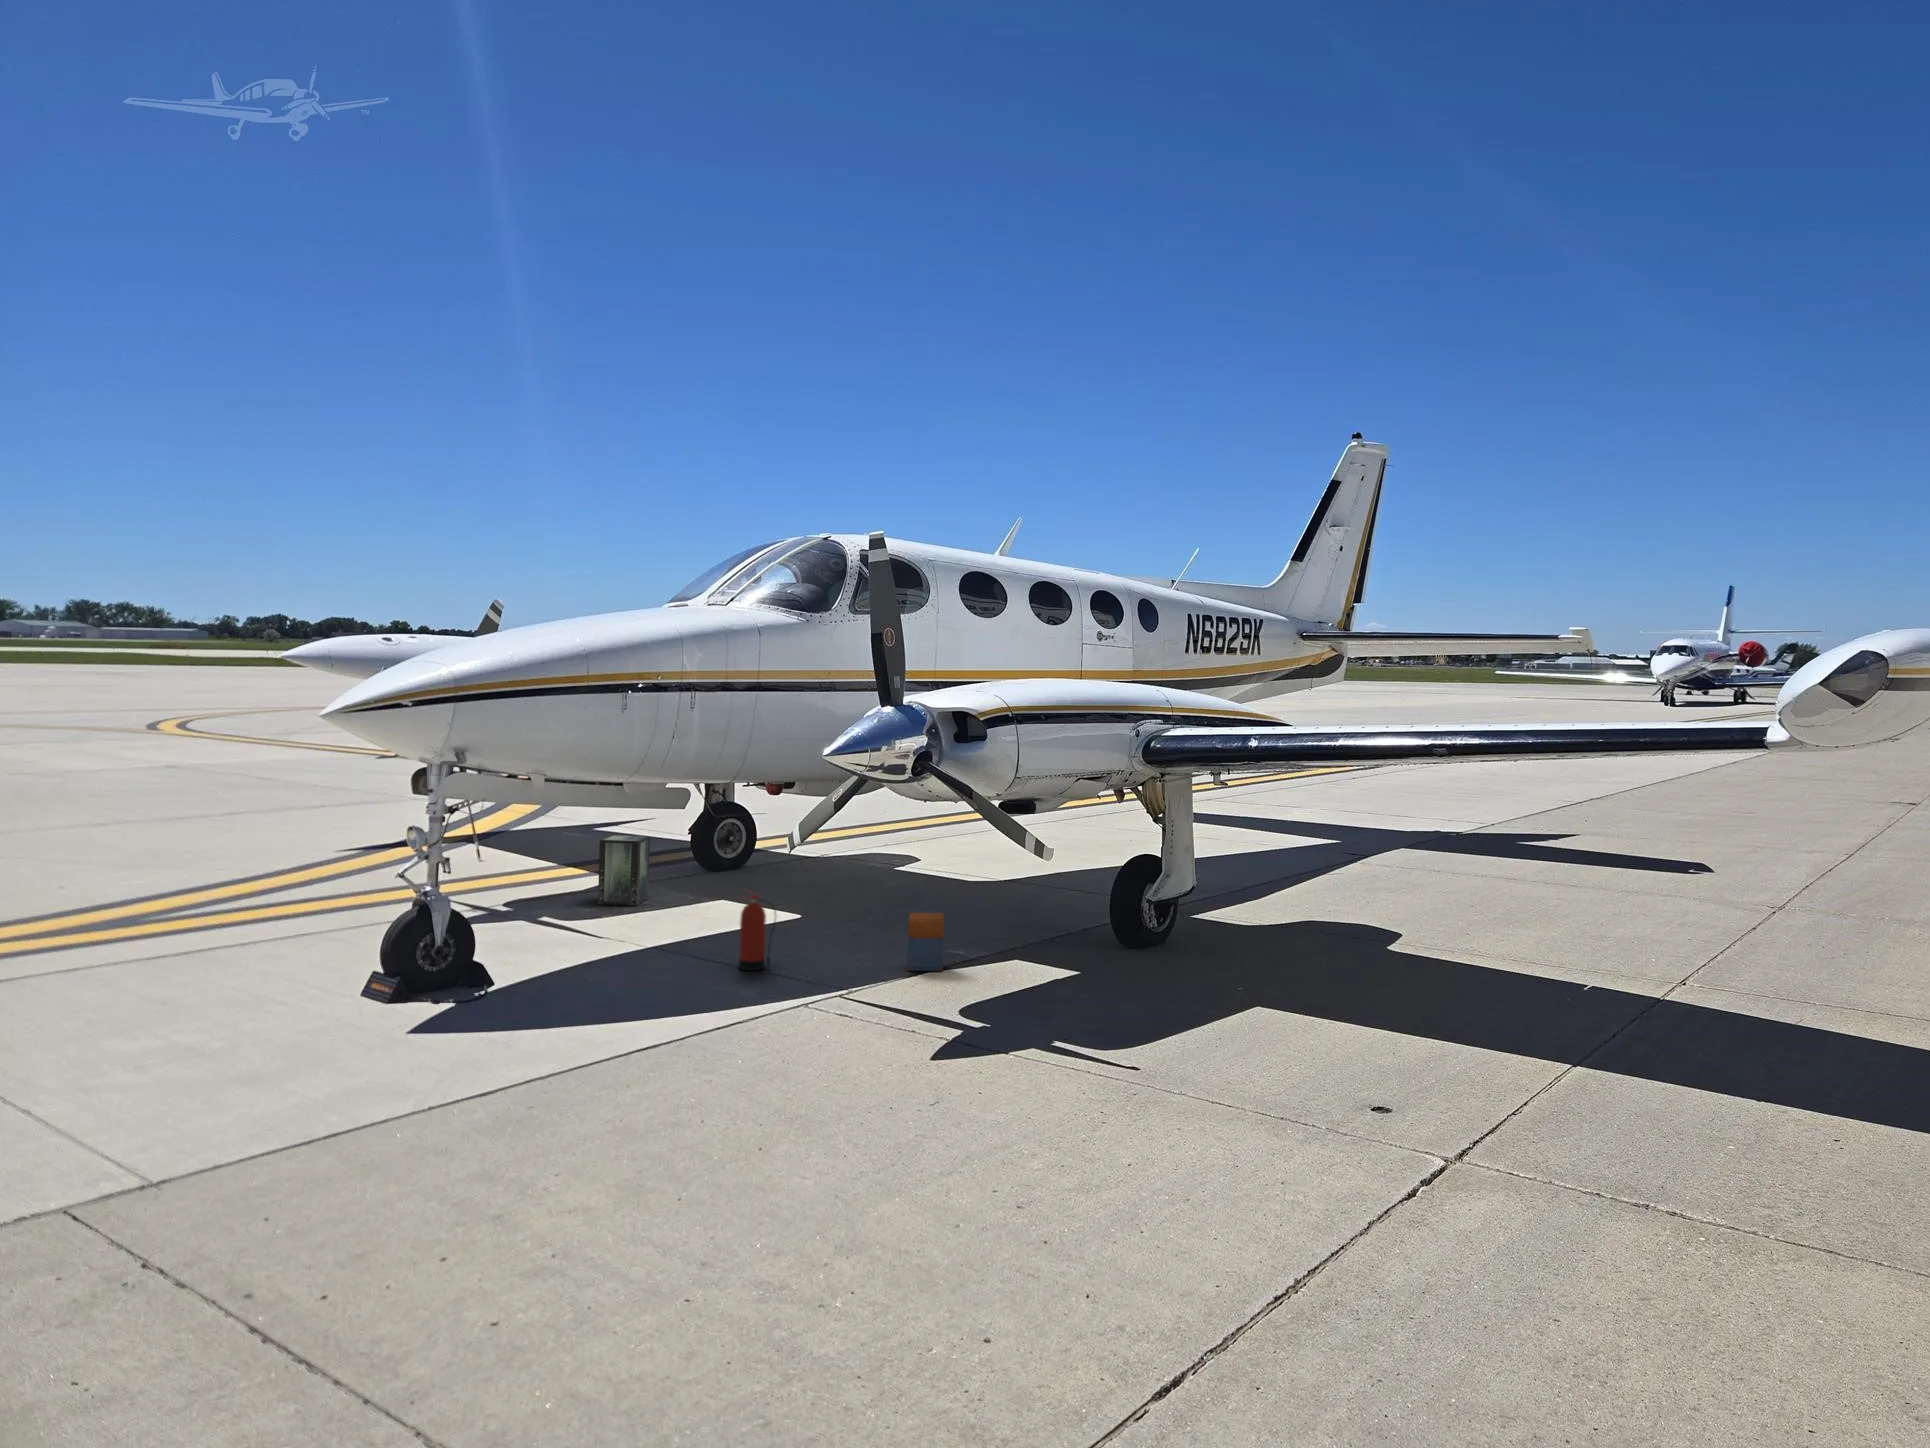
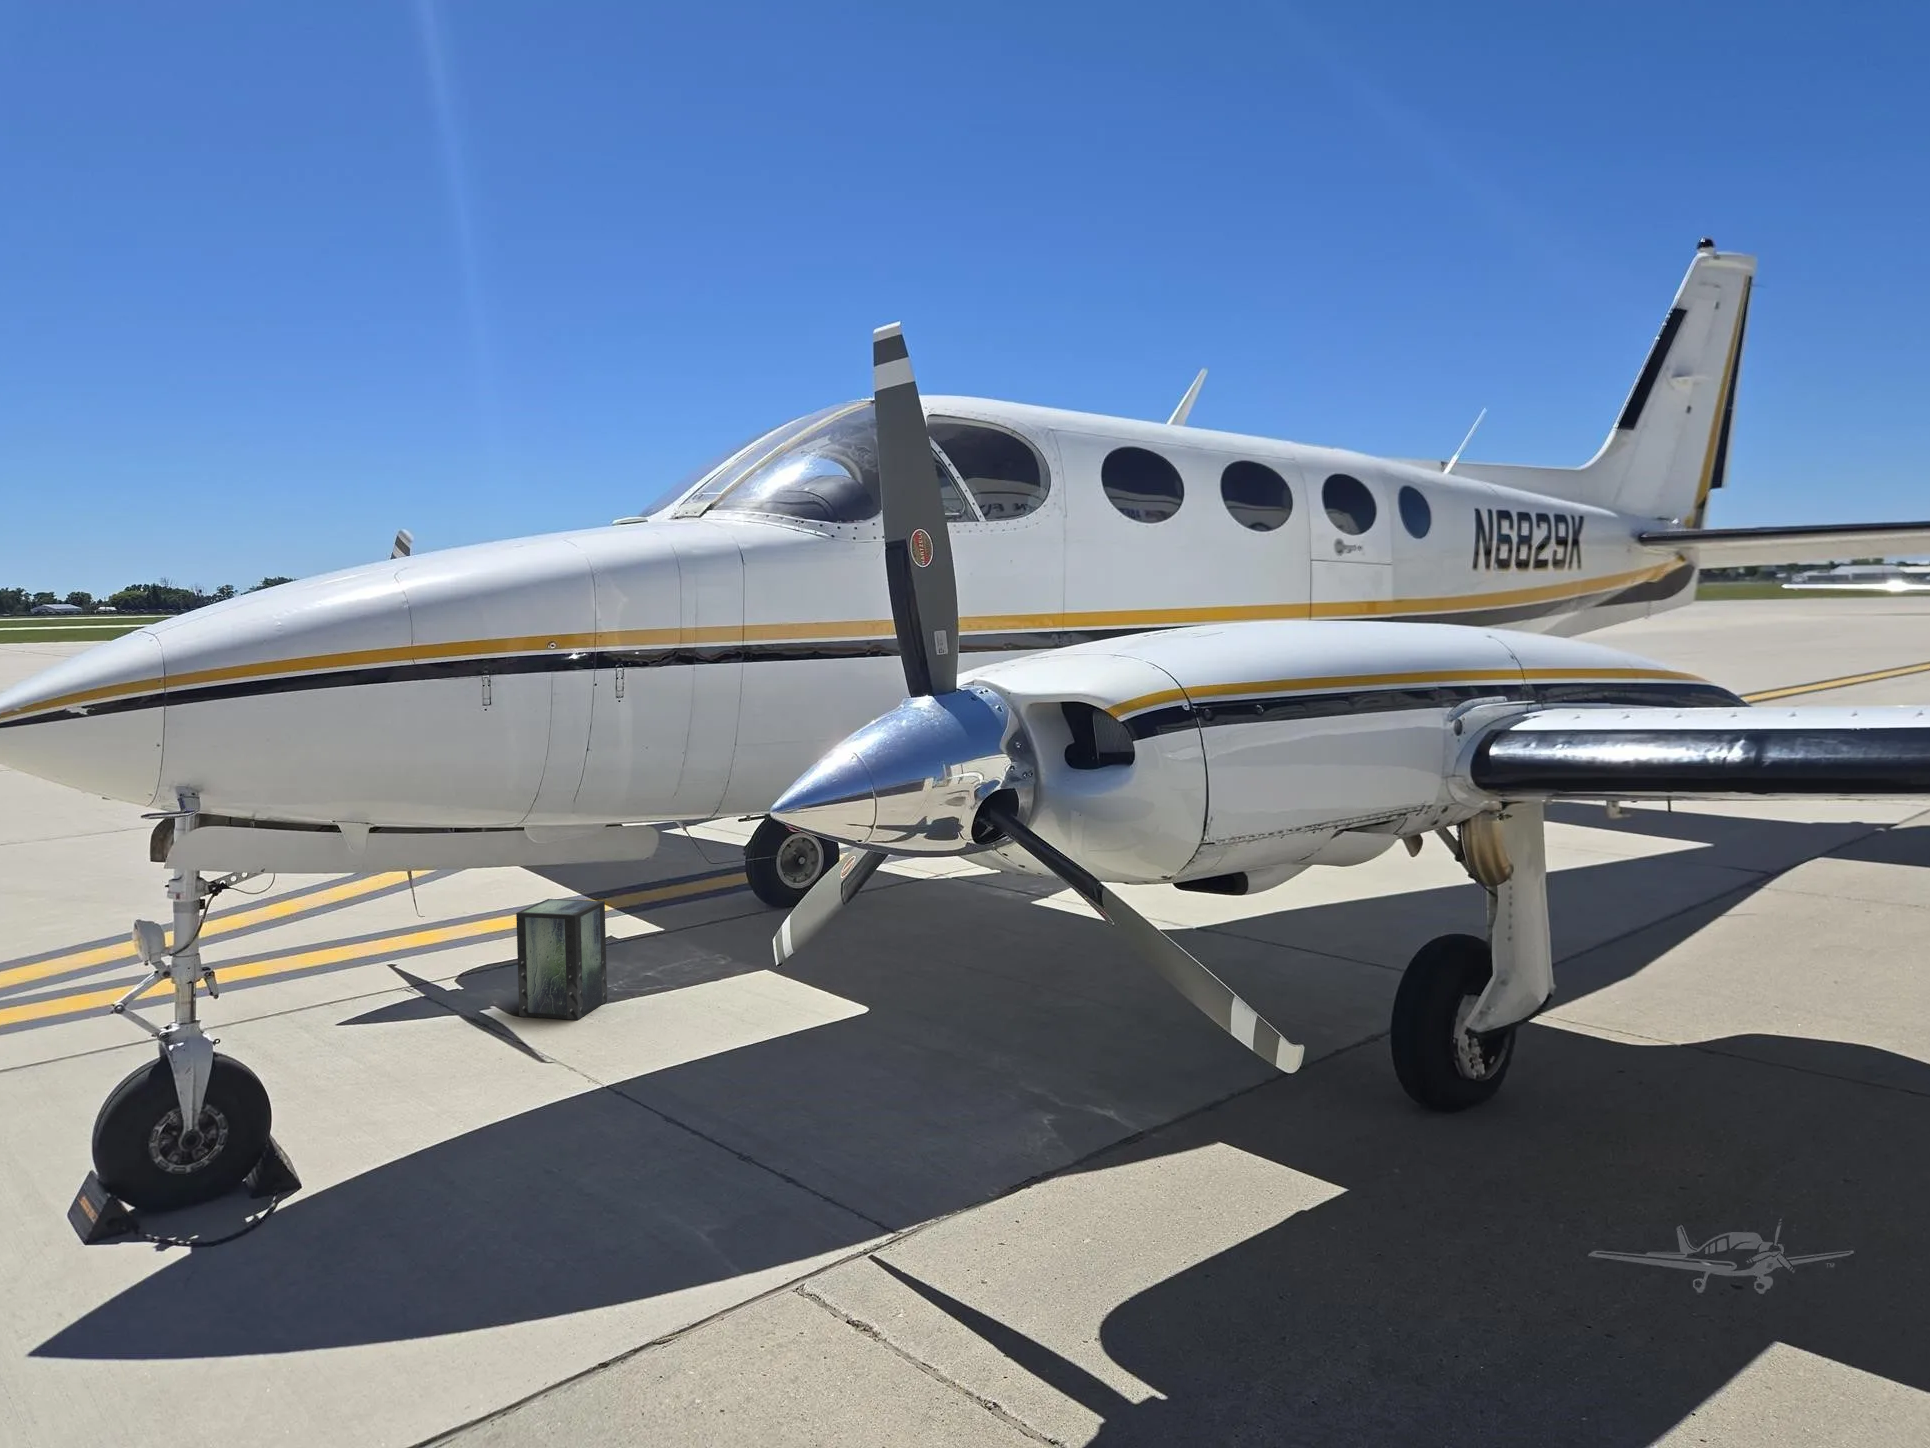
fire extinguisher: present [739,891,770,971] -> none [641,1074,711,1244]
backpack: present [907,913,944,971] -> none [978,1120,1059,1253]

